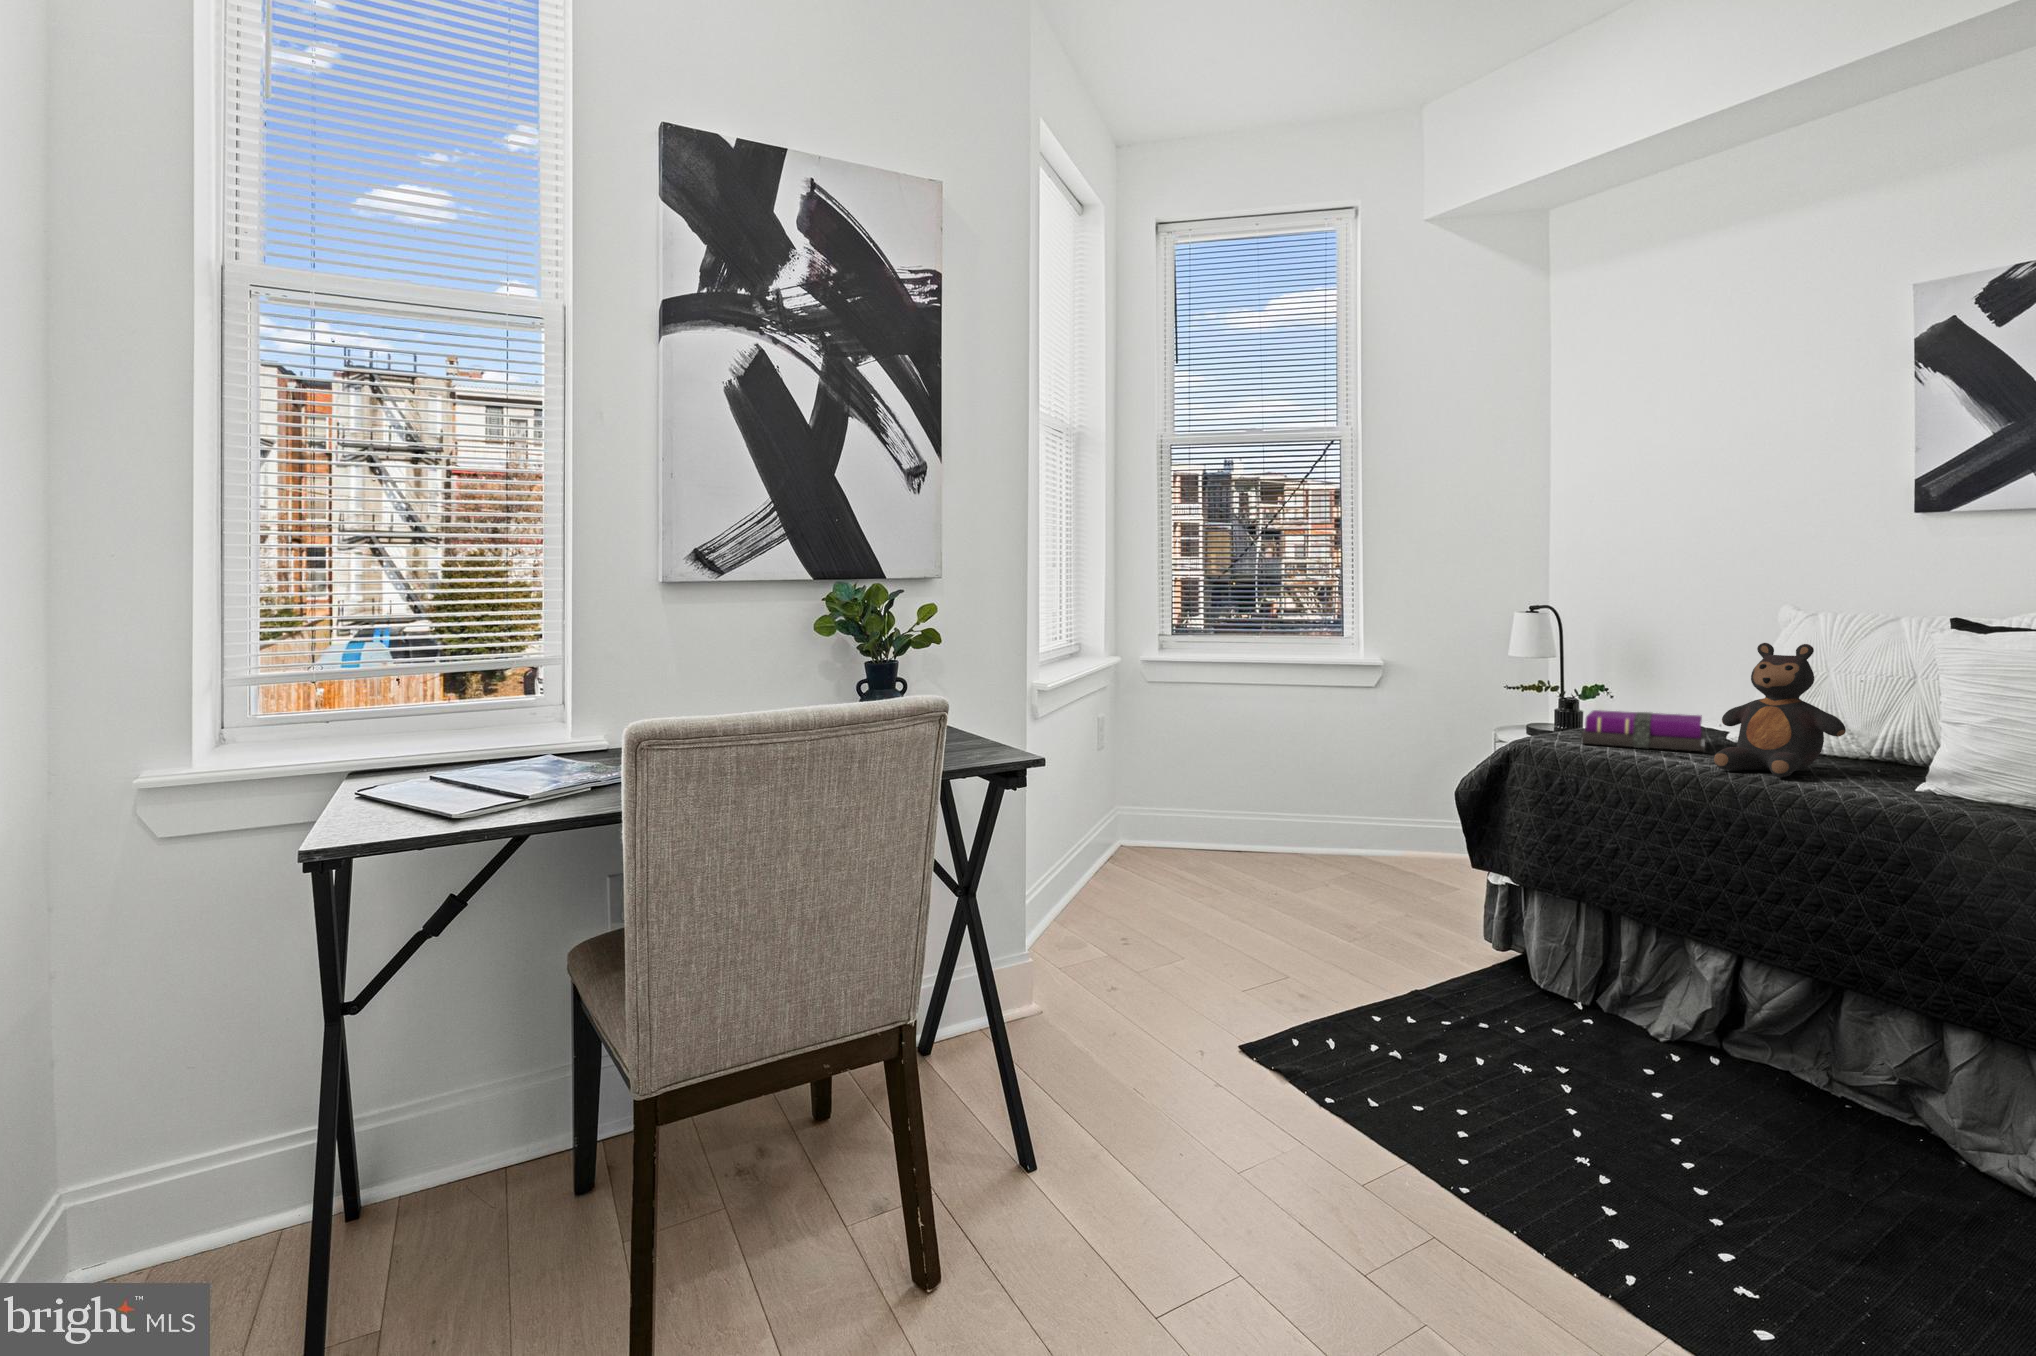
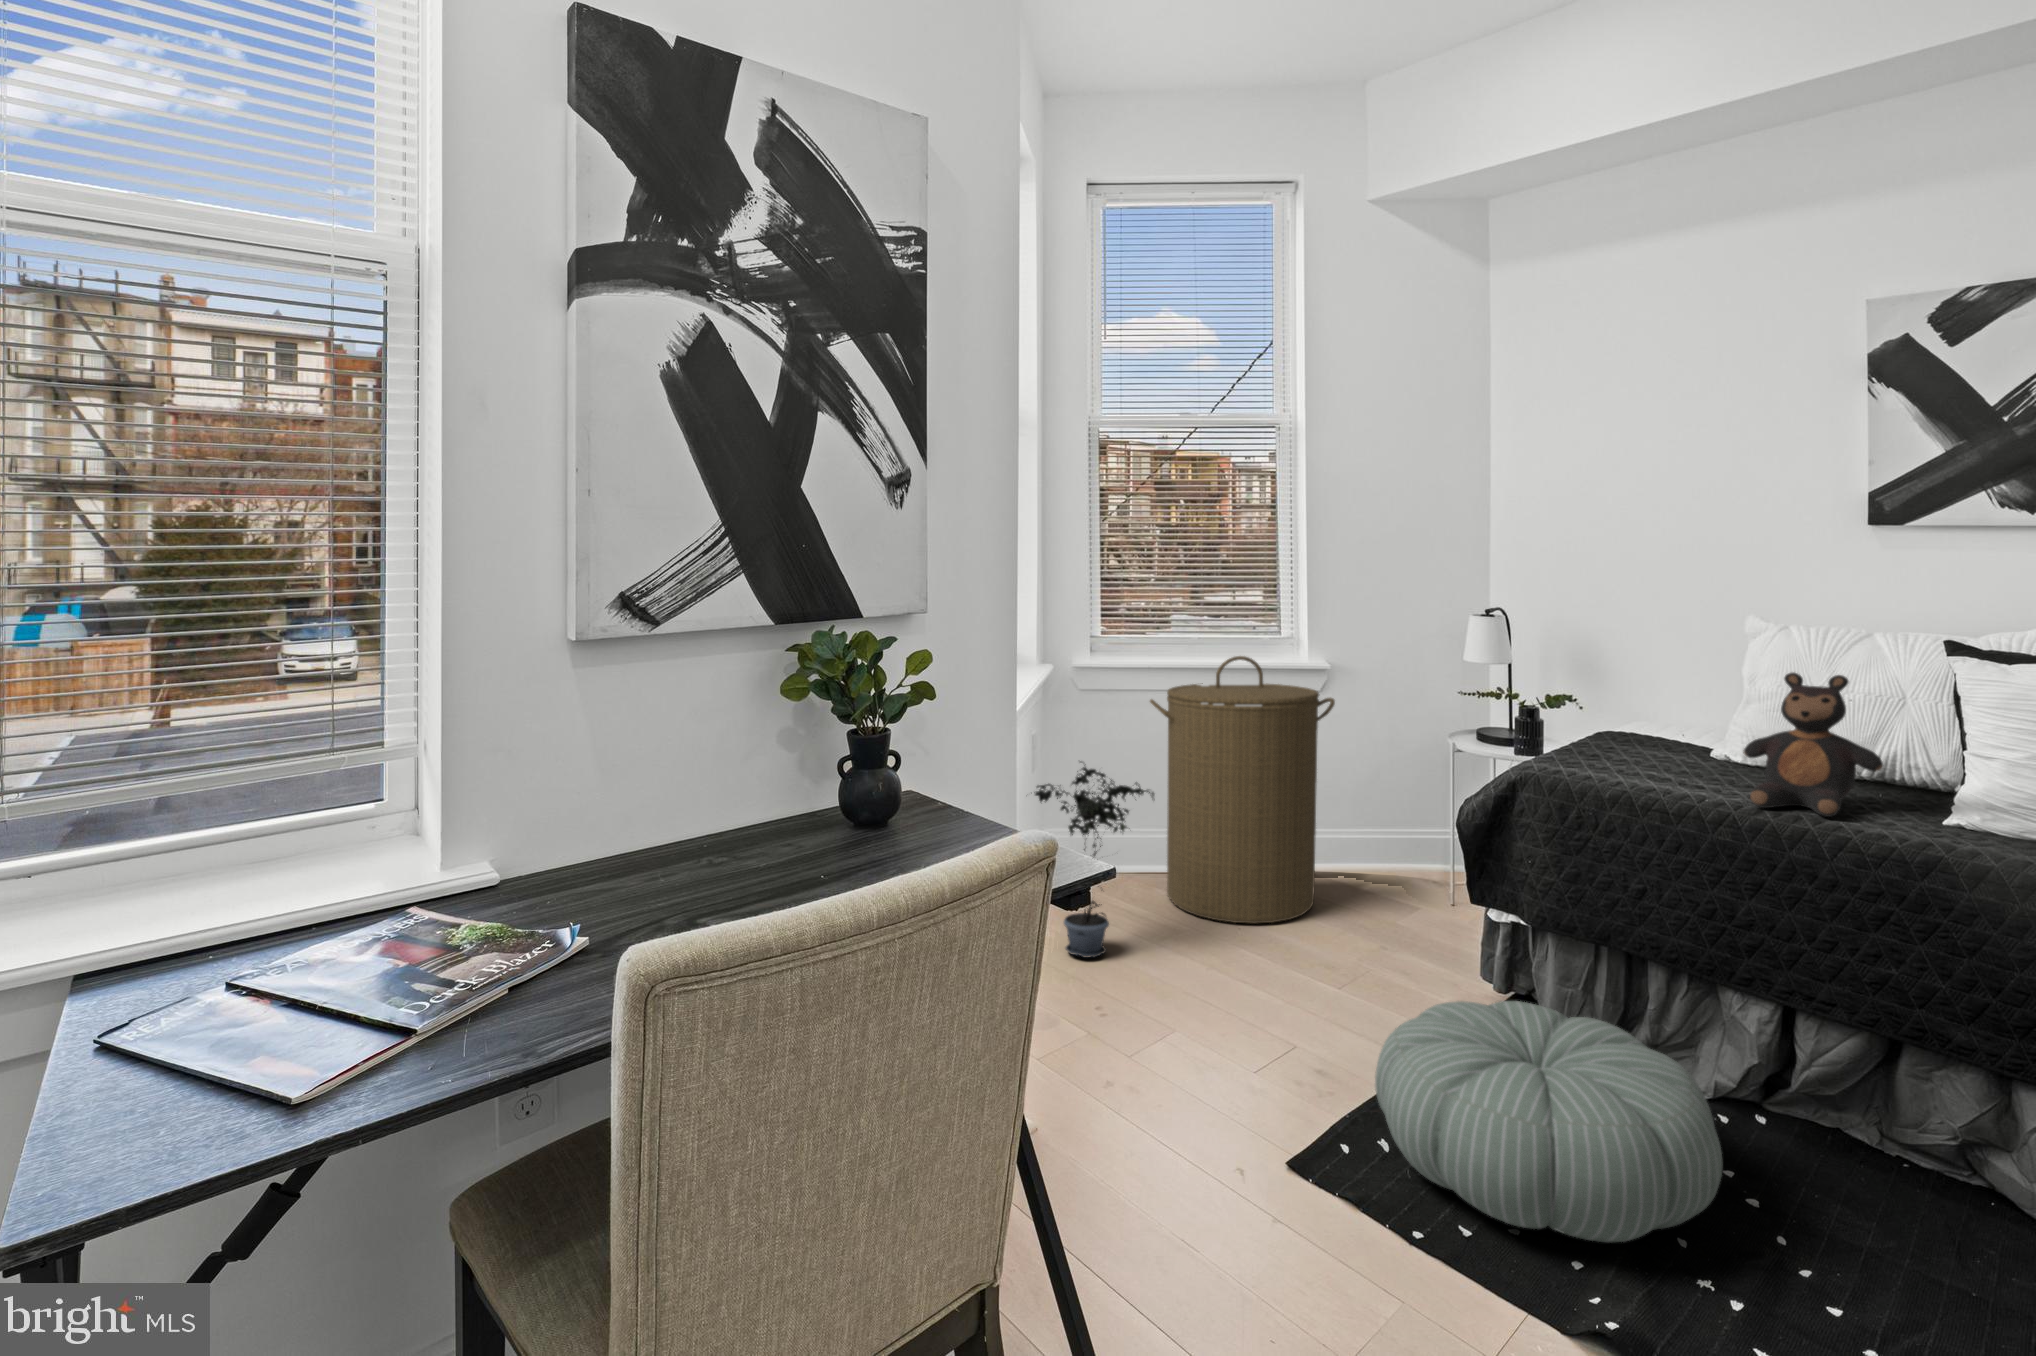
laundry hamper: none [1206,641,1385,891] -> present [1150,656,1335,923]
notebook: present [1582,710,1706,751] -> none [1572,733,1712,780]
potted plant: none [1075,729,1192,907] -> present [1034,765,1154,957]
pouf: none [1323,935,1618,1126] -> present [1375,1001,1722,1243]

